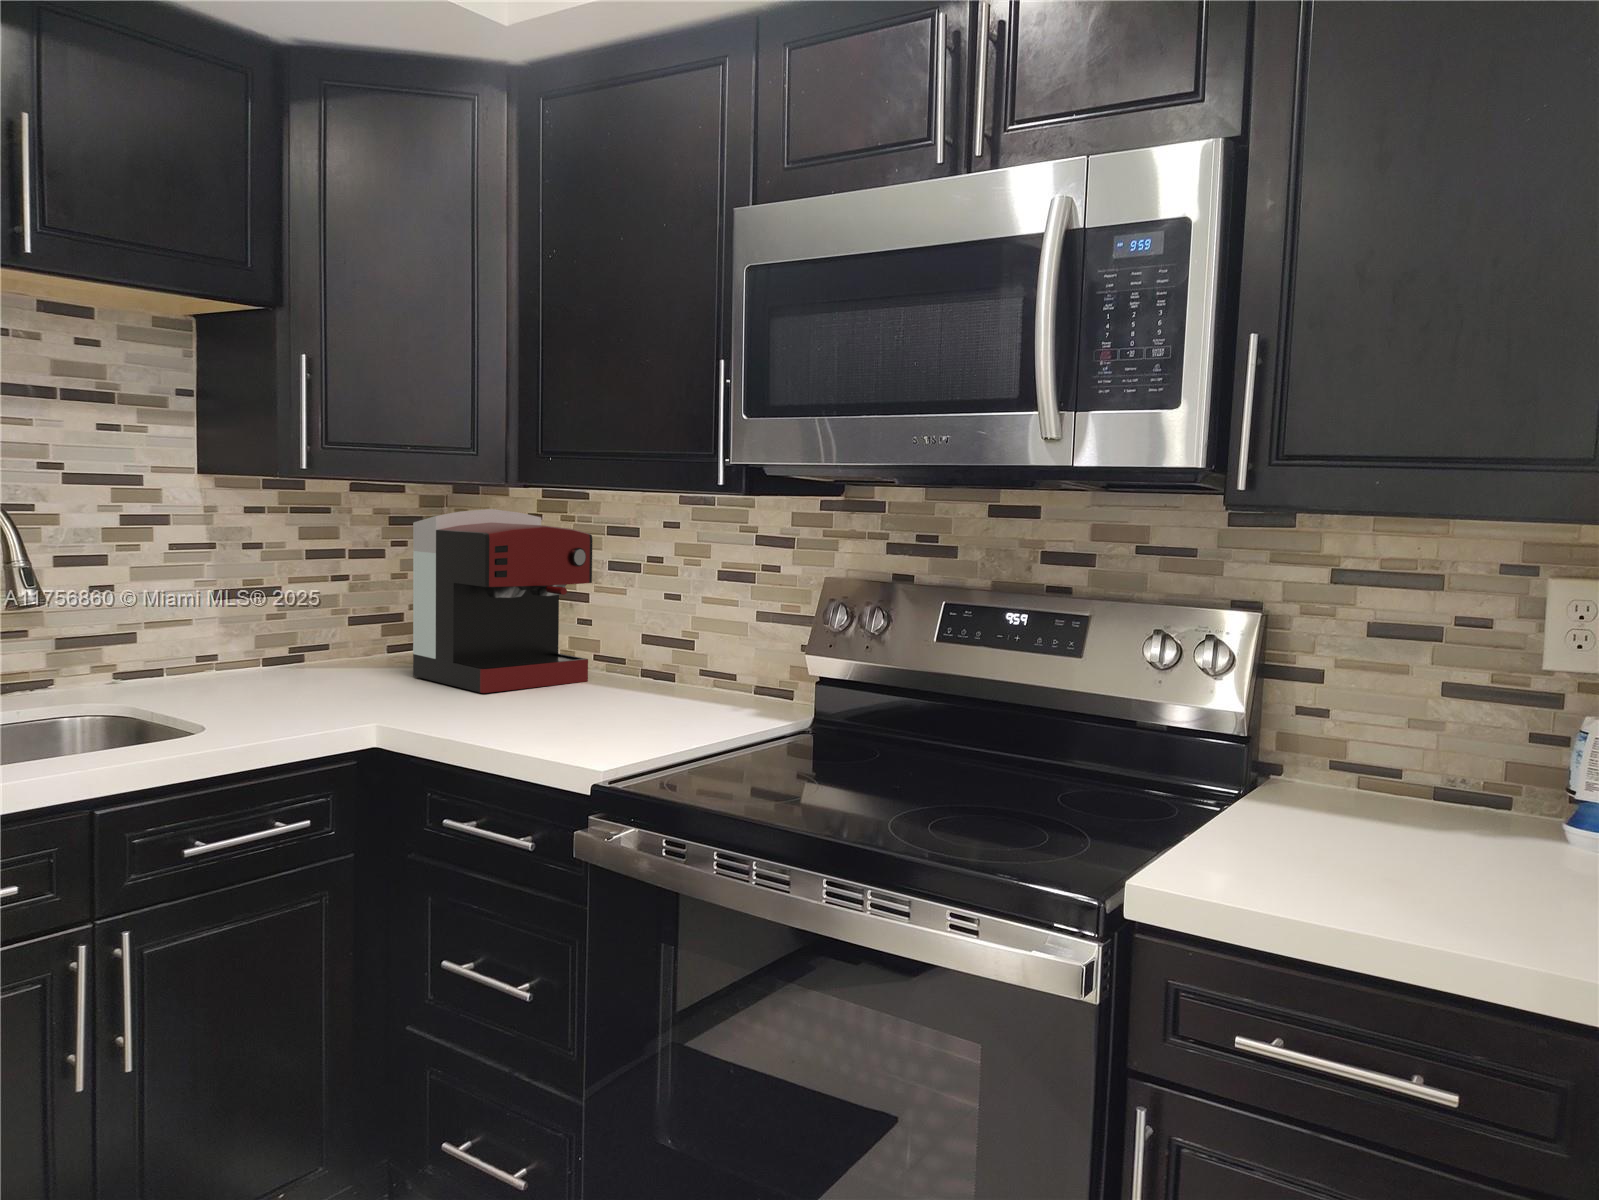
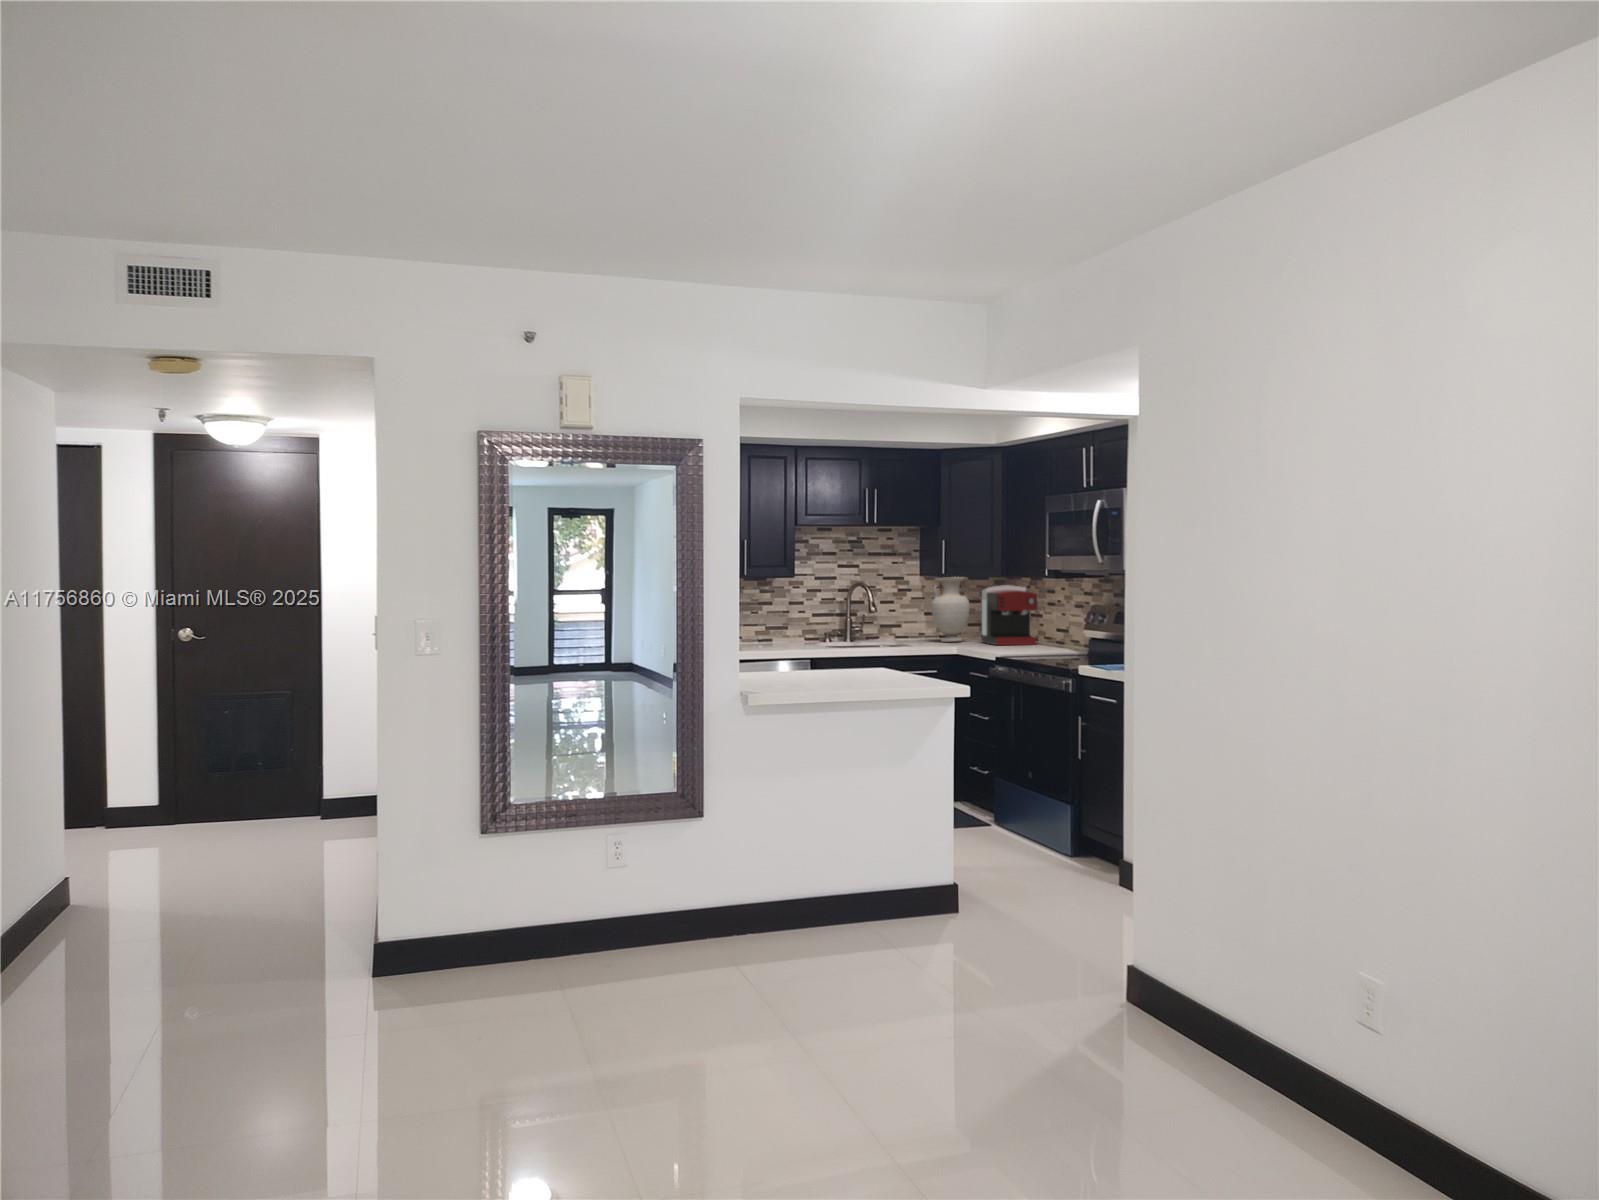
vase: none [243,482,369,679] -> present [931,577,970,642]

